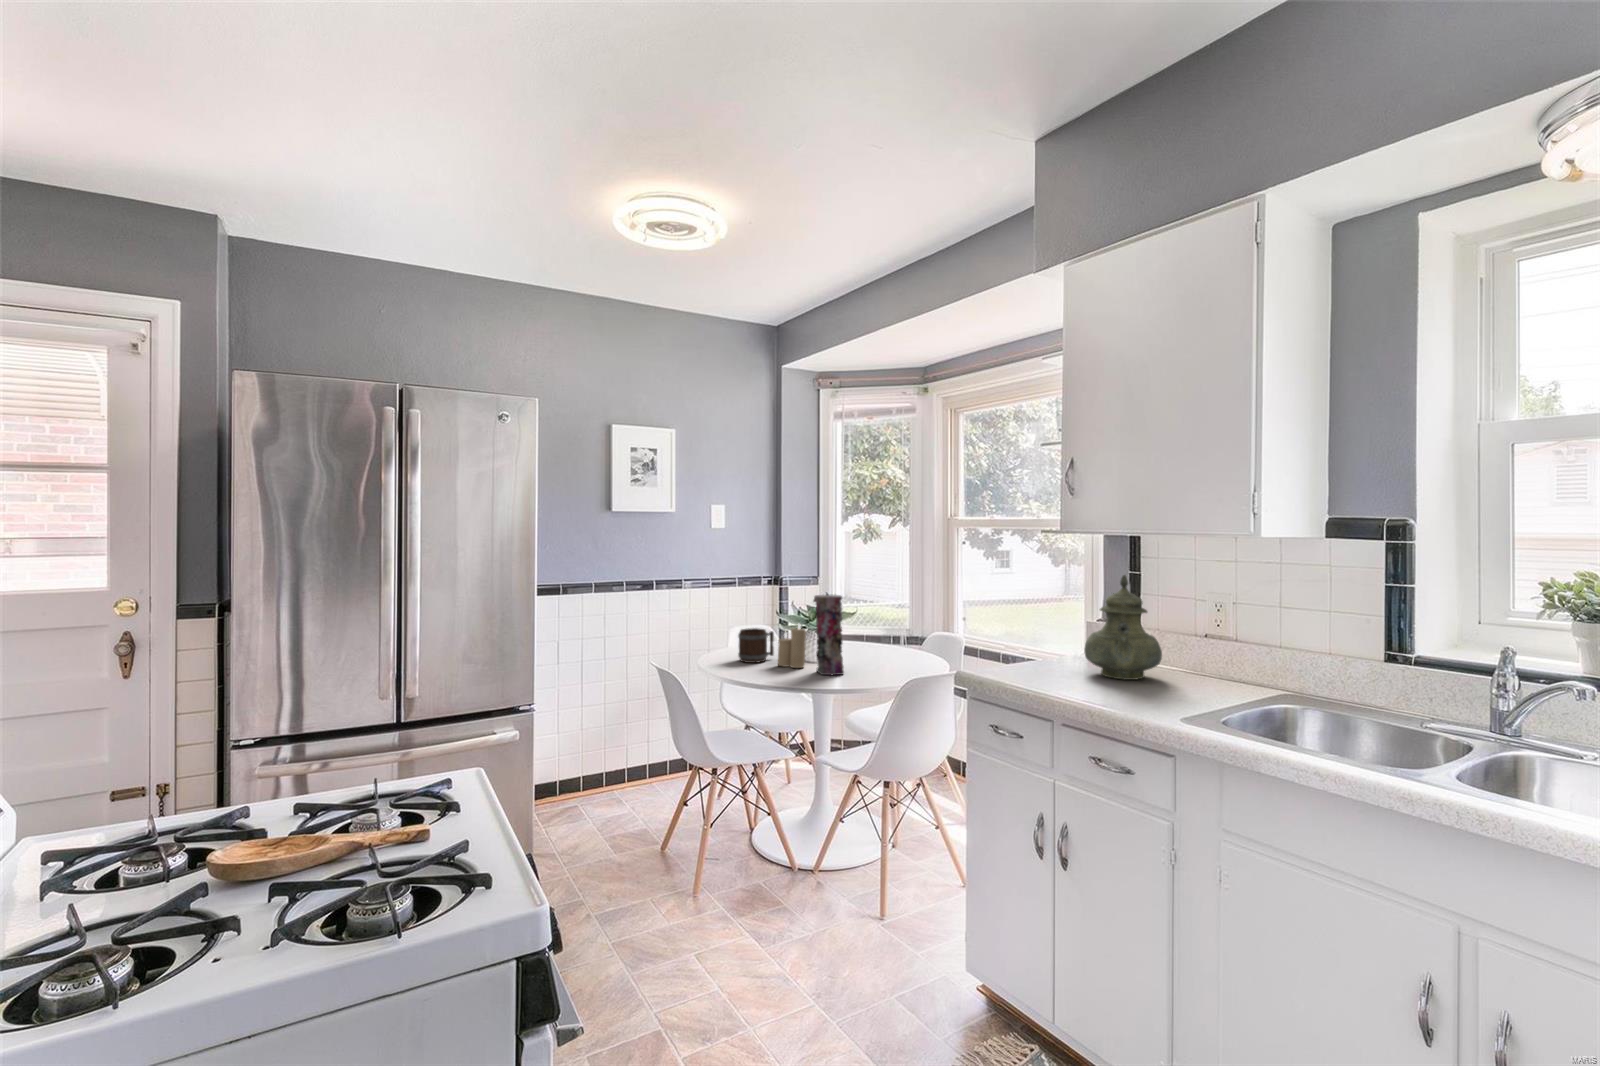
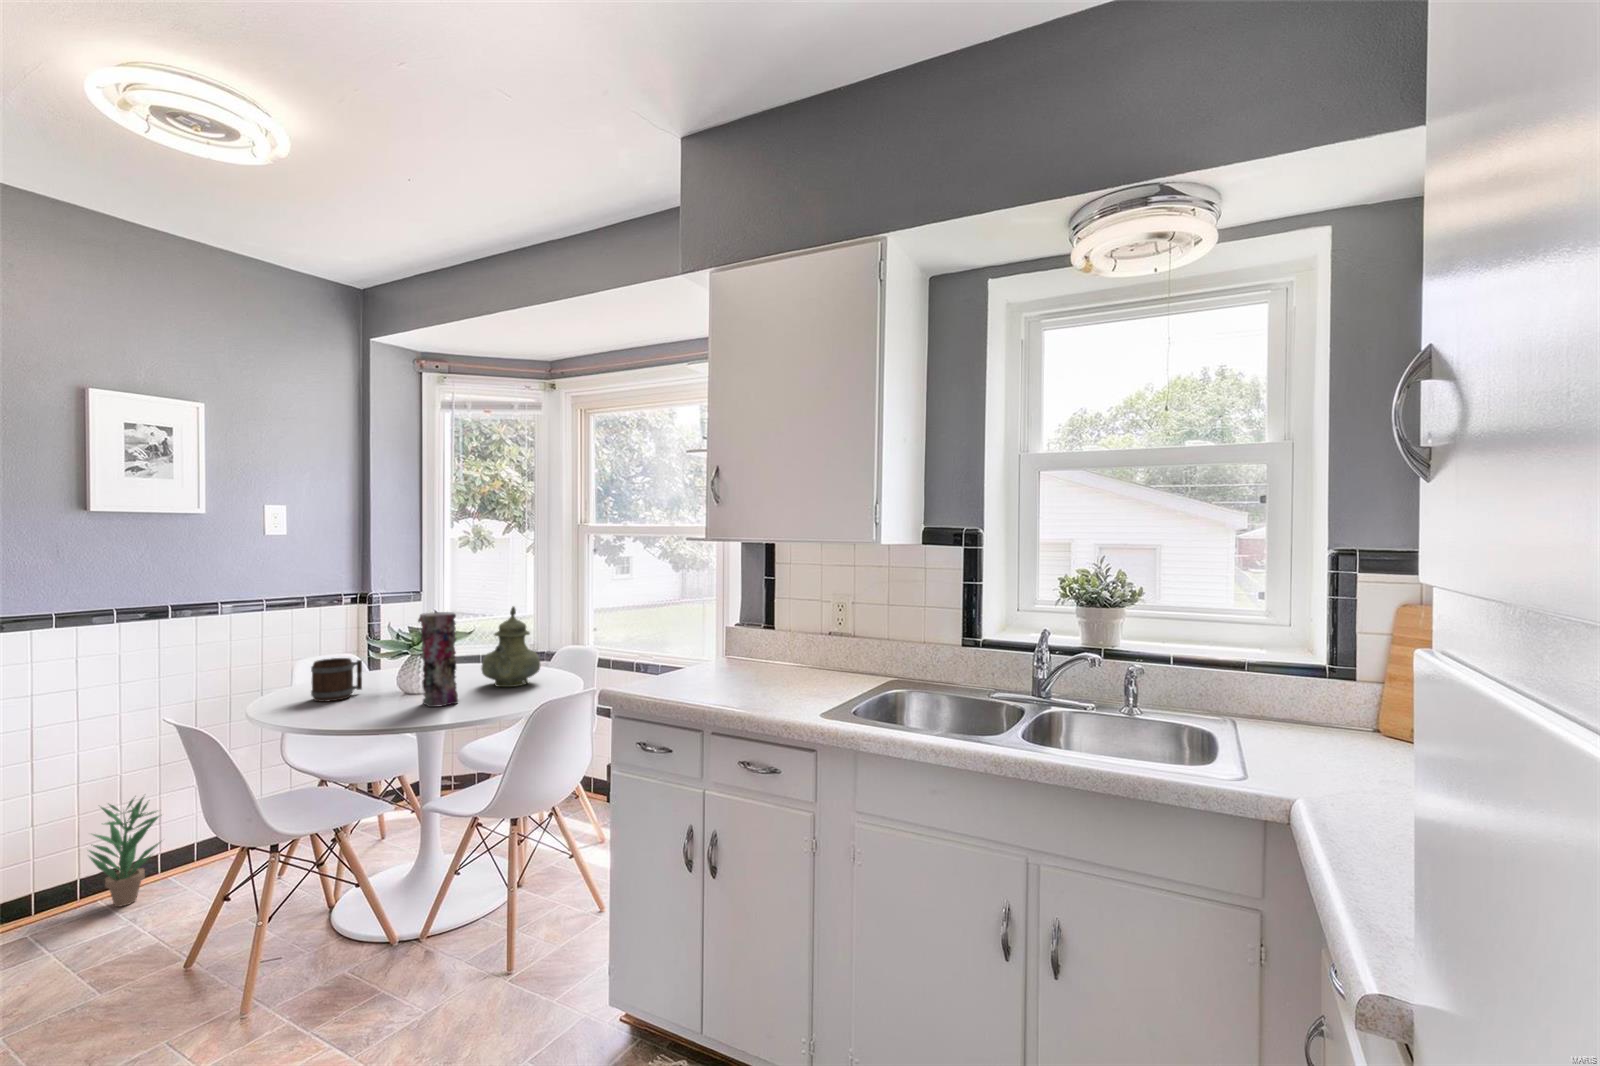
teapot: present [1084,575,1162,680] -> present [481,607,540,687]
candle: present [778,624,806,668] -> none [369,648,408,702]
potted plant: none [605,719,649,799] -> present [89,797,159,907]

